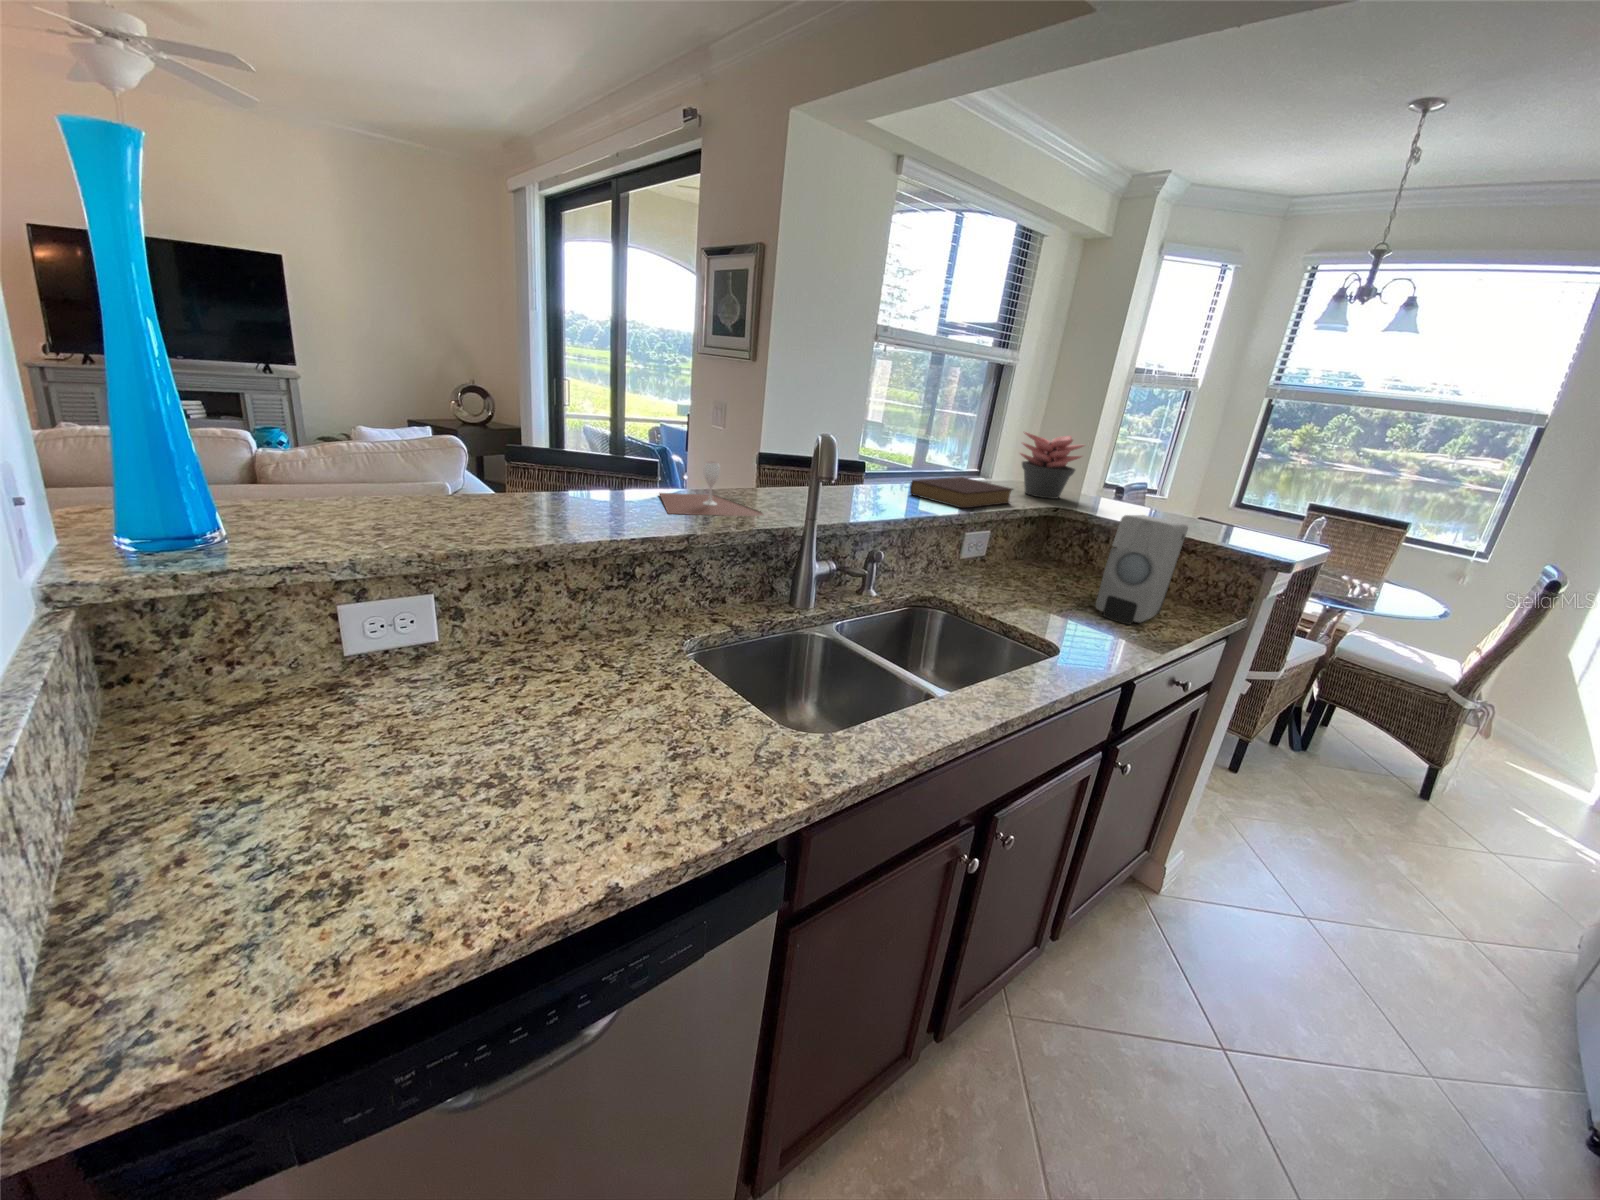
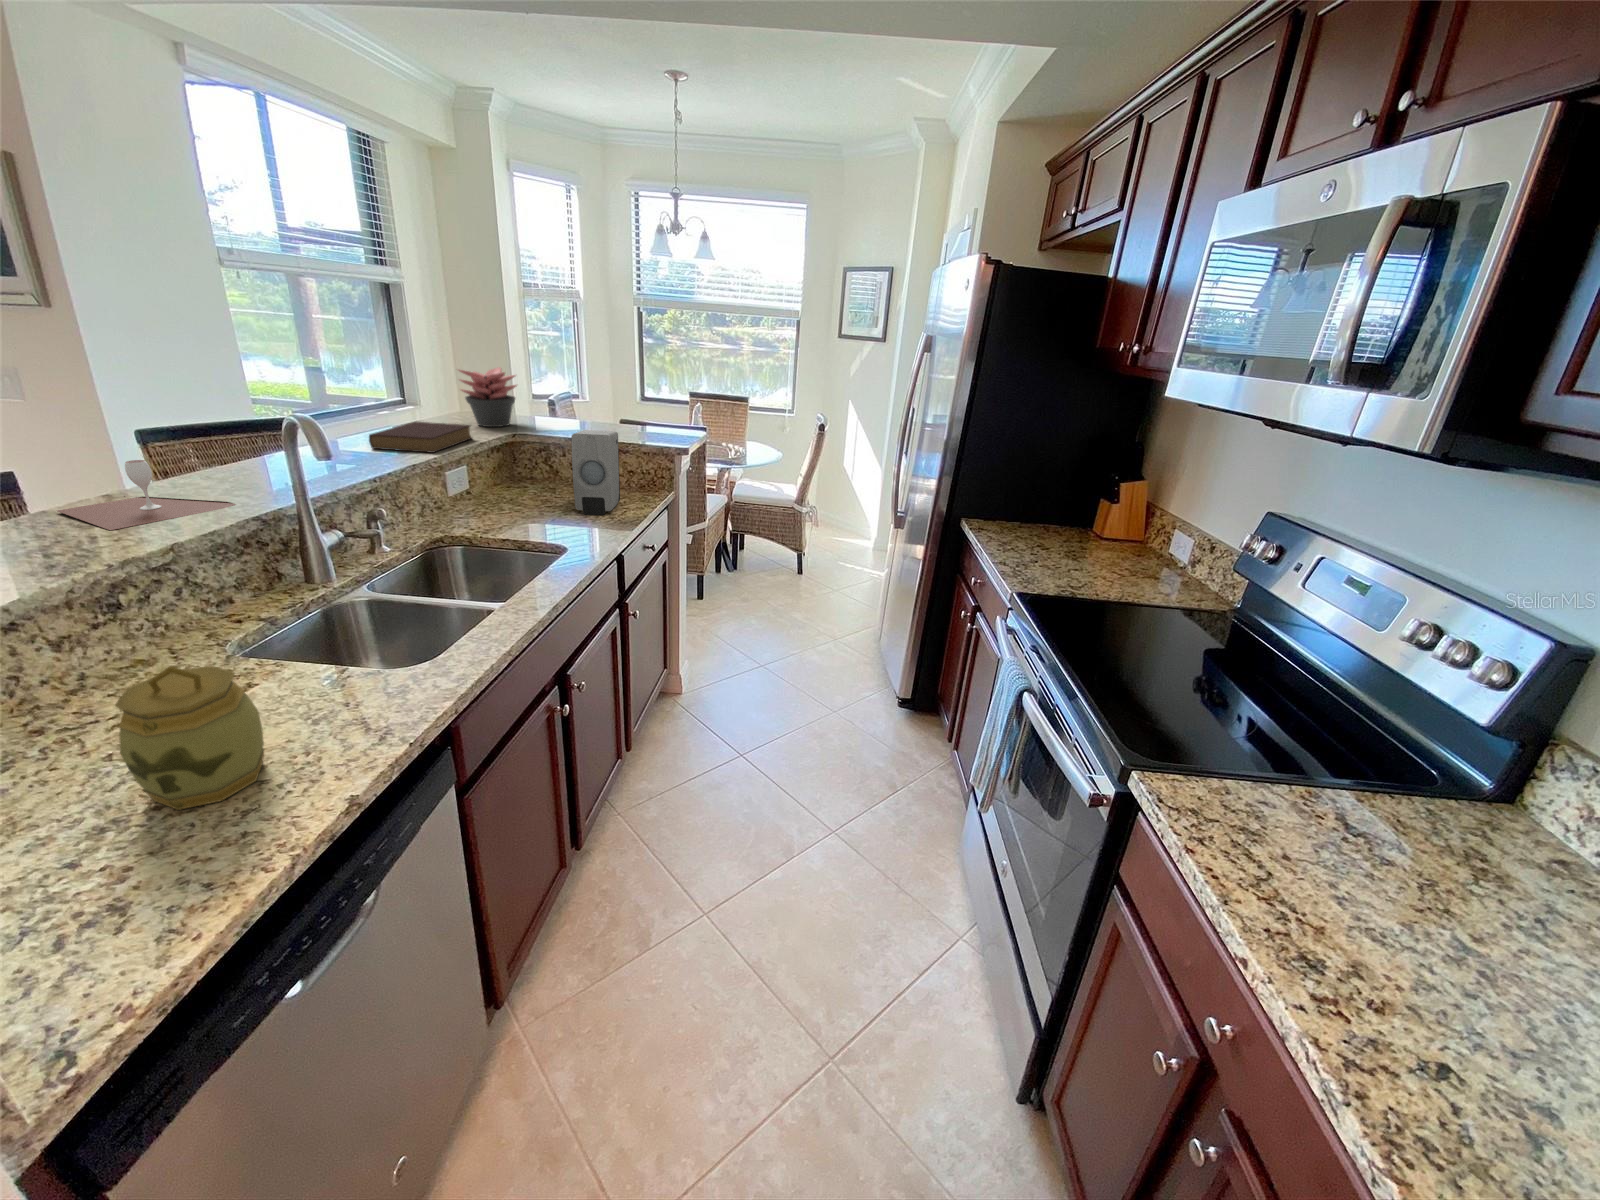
jar: none [488,646,609,810] -> present [115,666,264,810]

